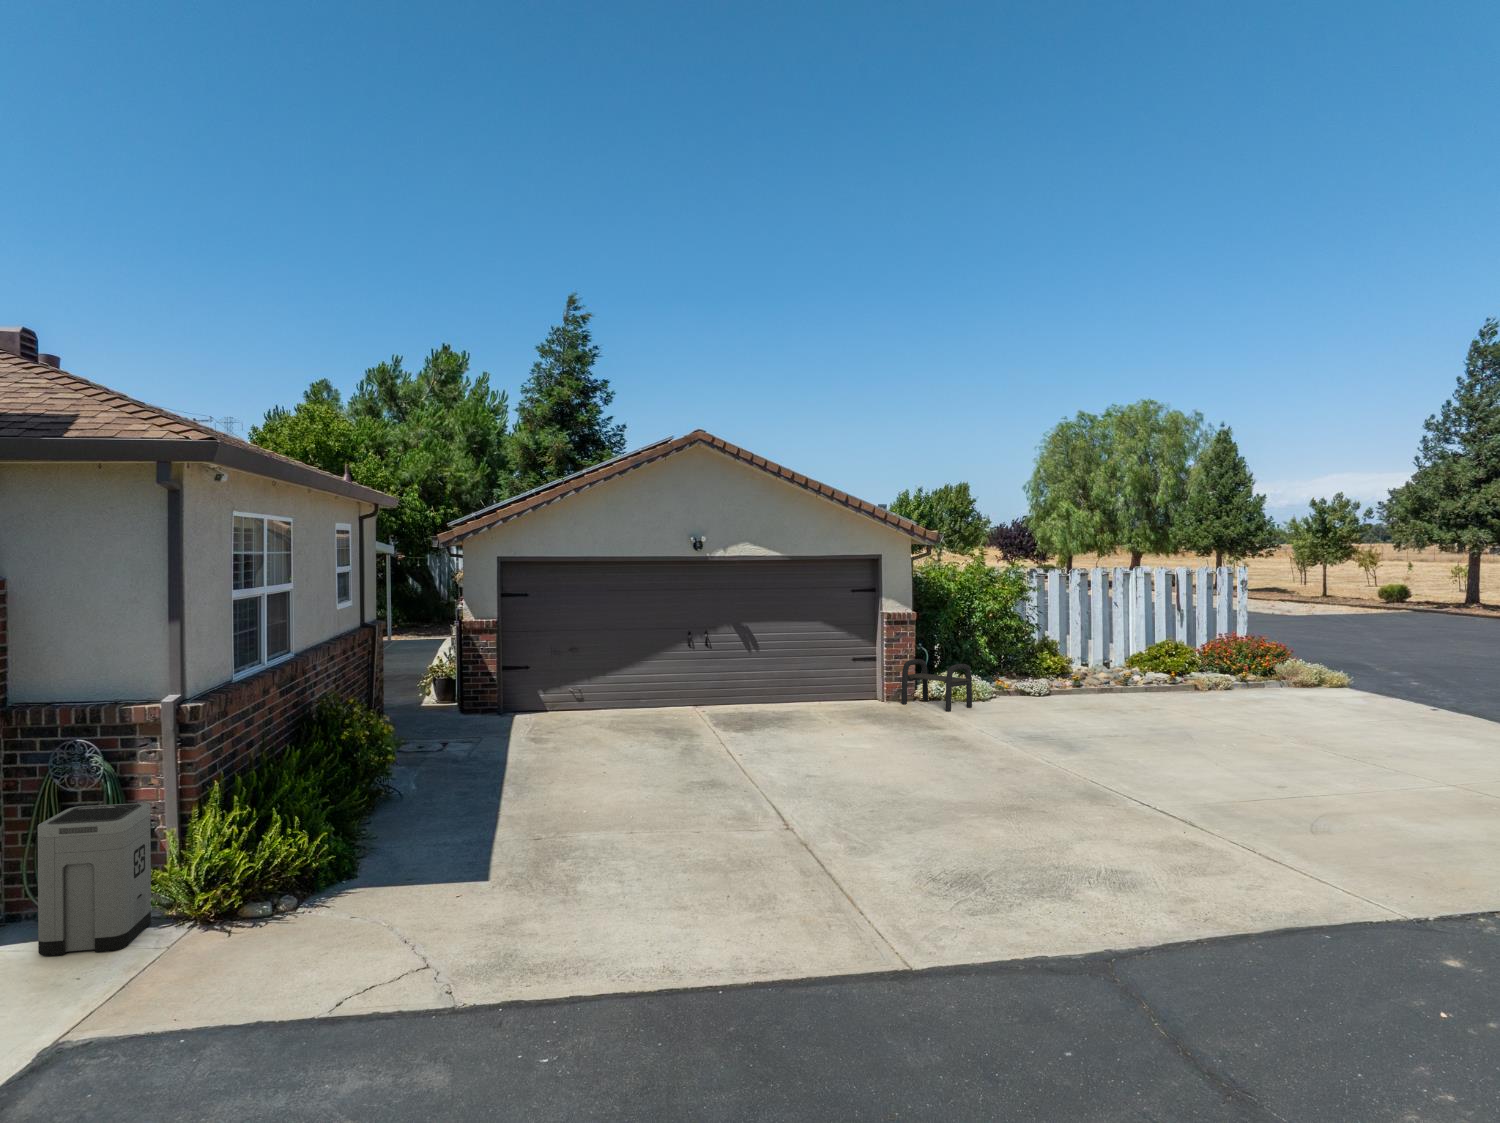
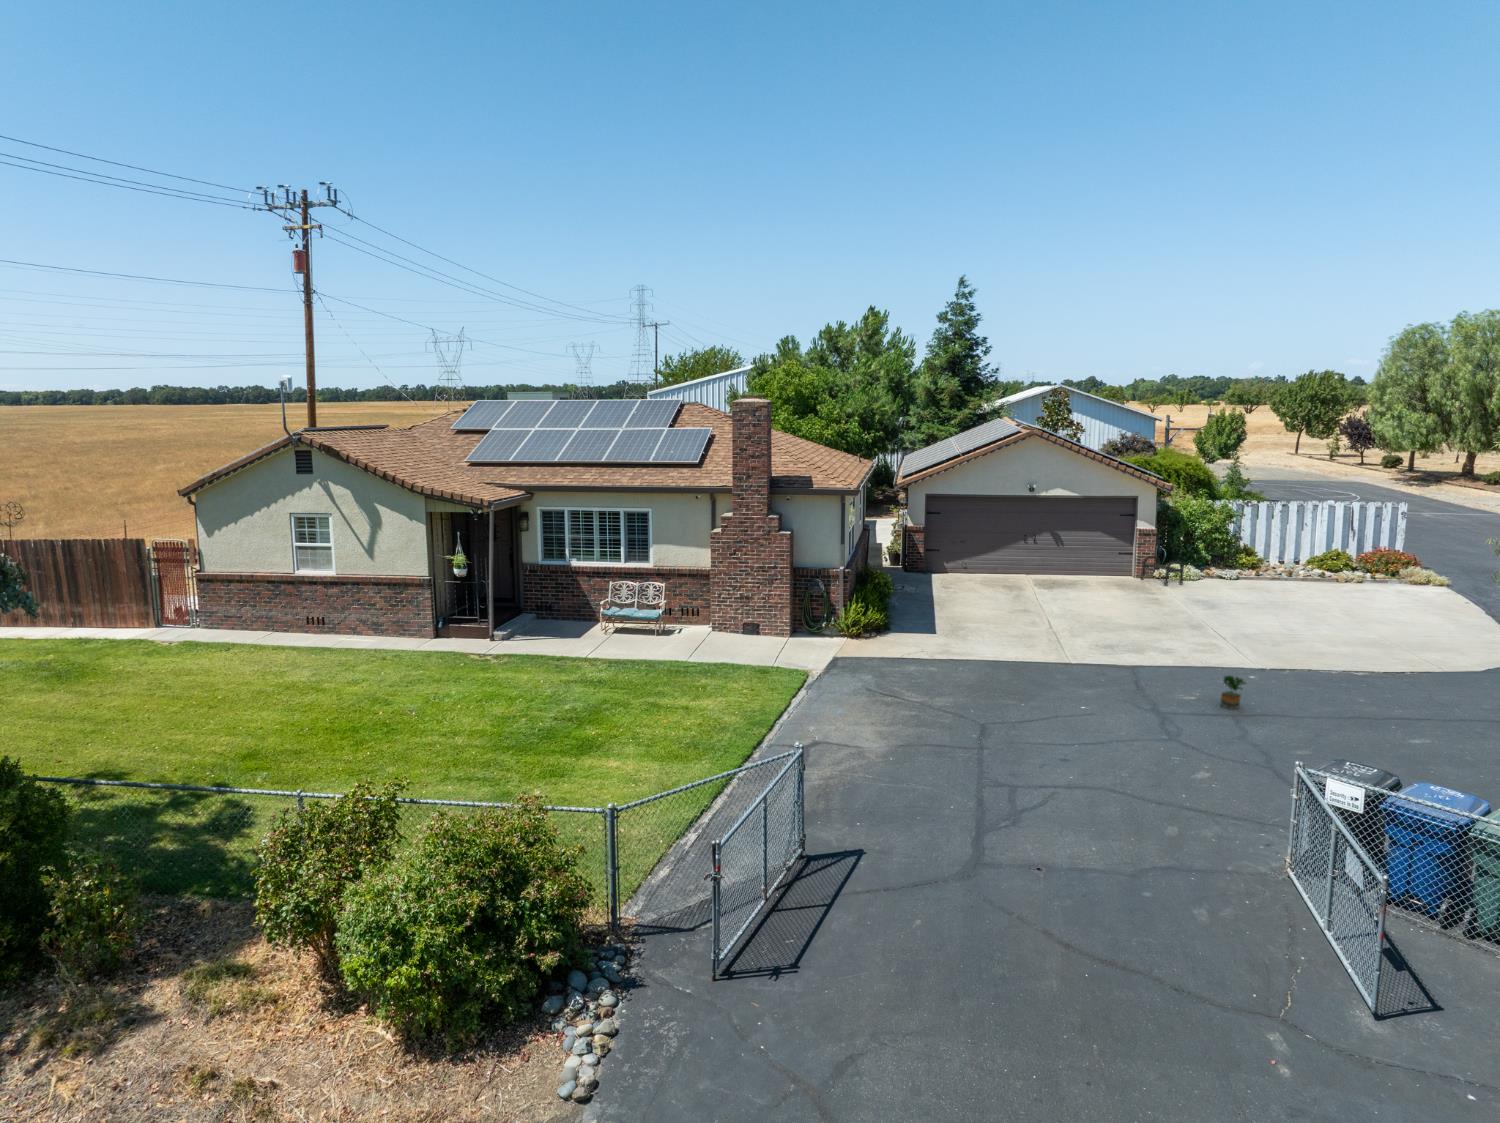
trash can: present [38,803,151,956] -> none [815,600,839,640]
potted tree: none [1388,930,1477,1056] -> present [1221,676,1245,709]

